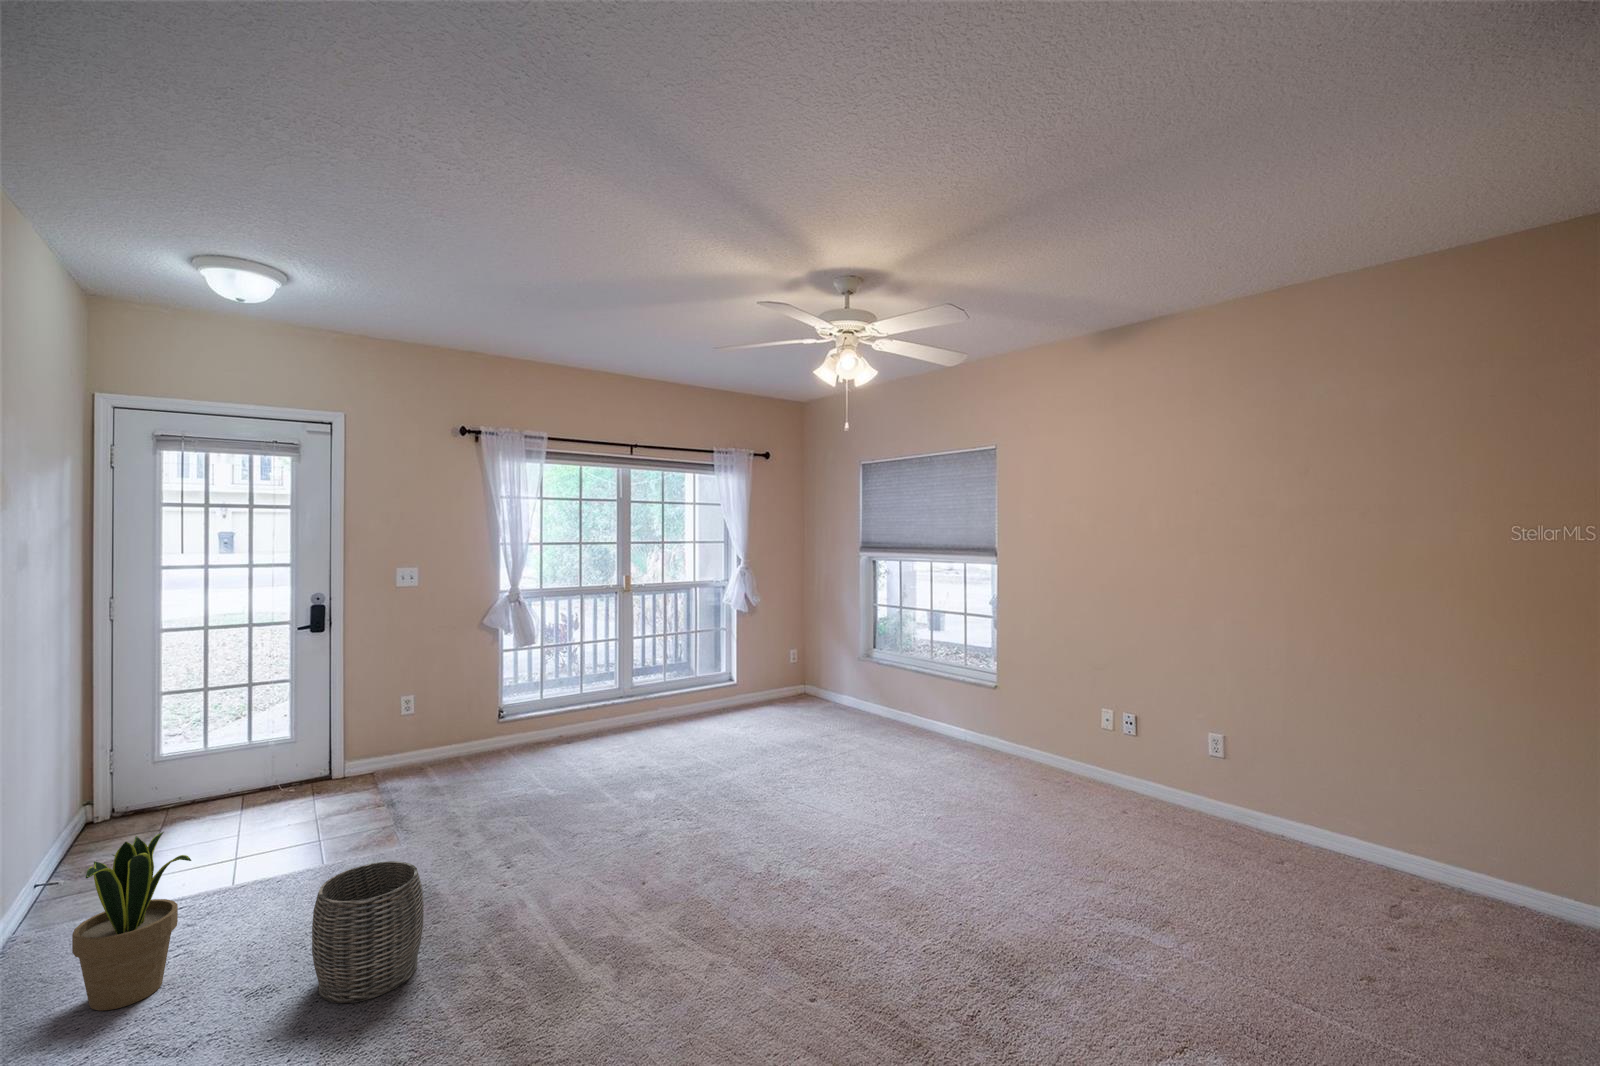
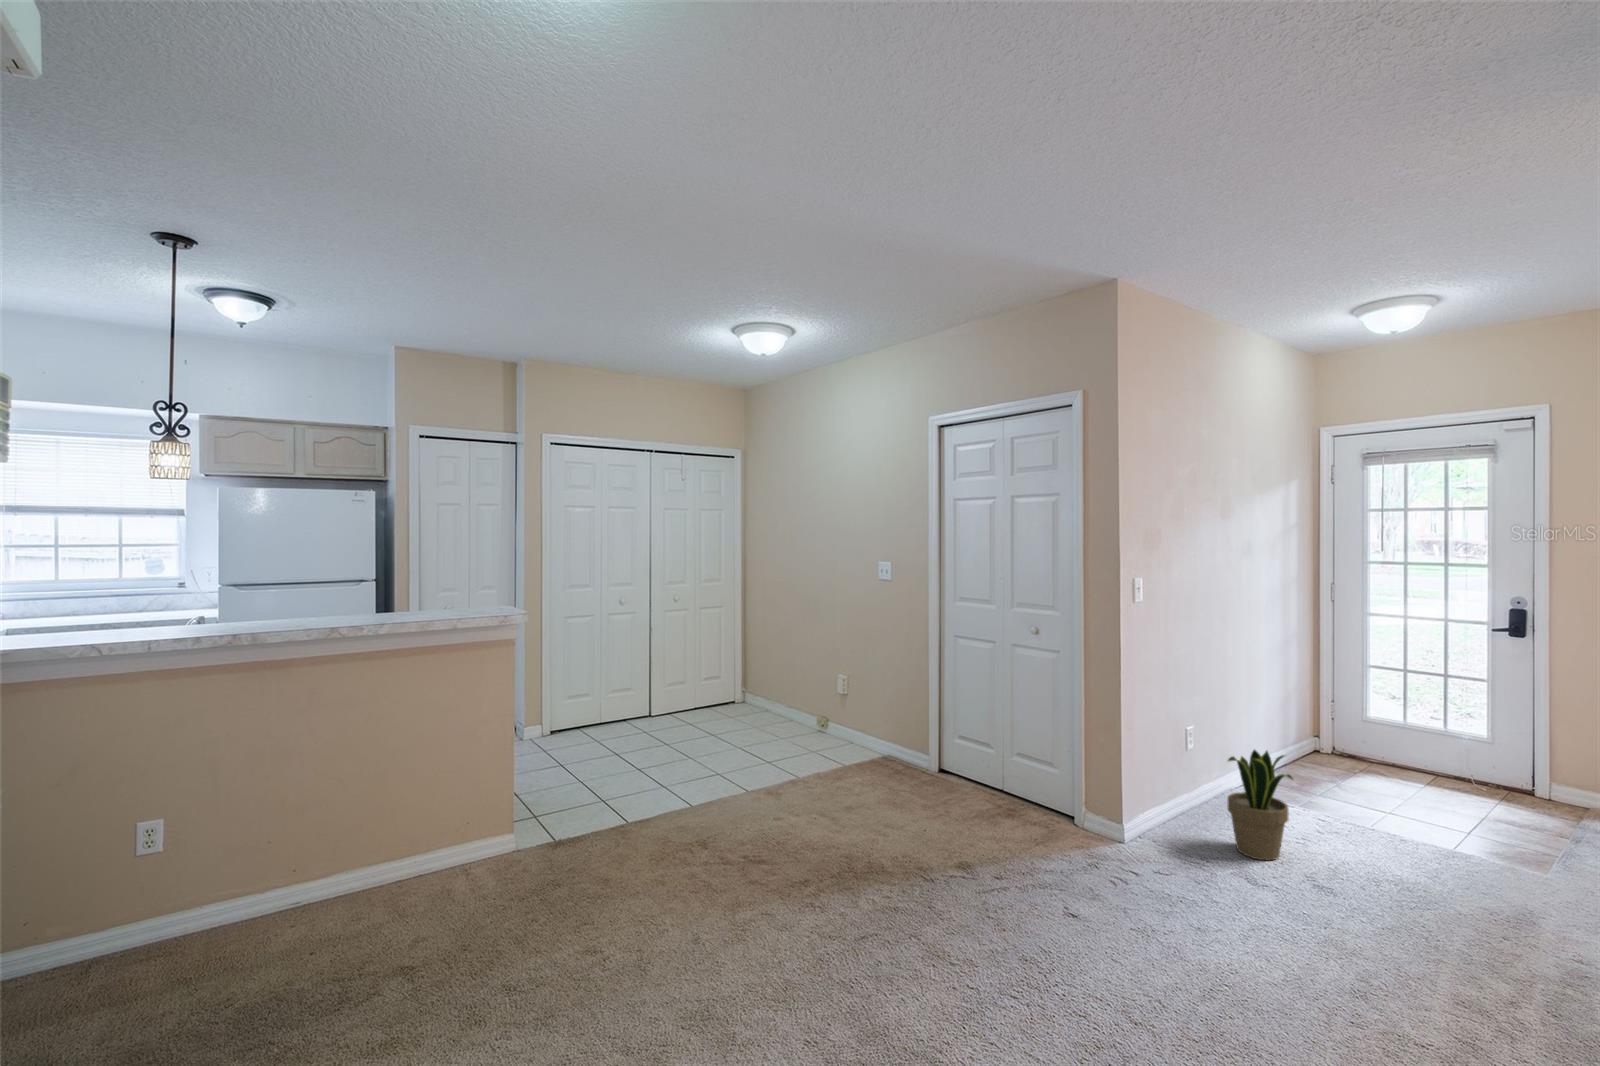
woven basket: present [312,861,424,1003] -> none [1352,838,1462,961]

